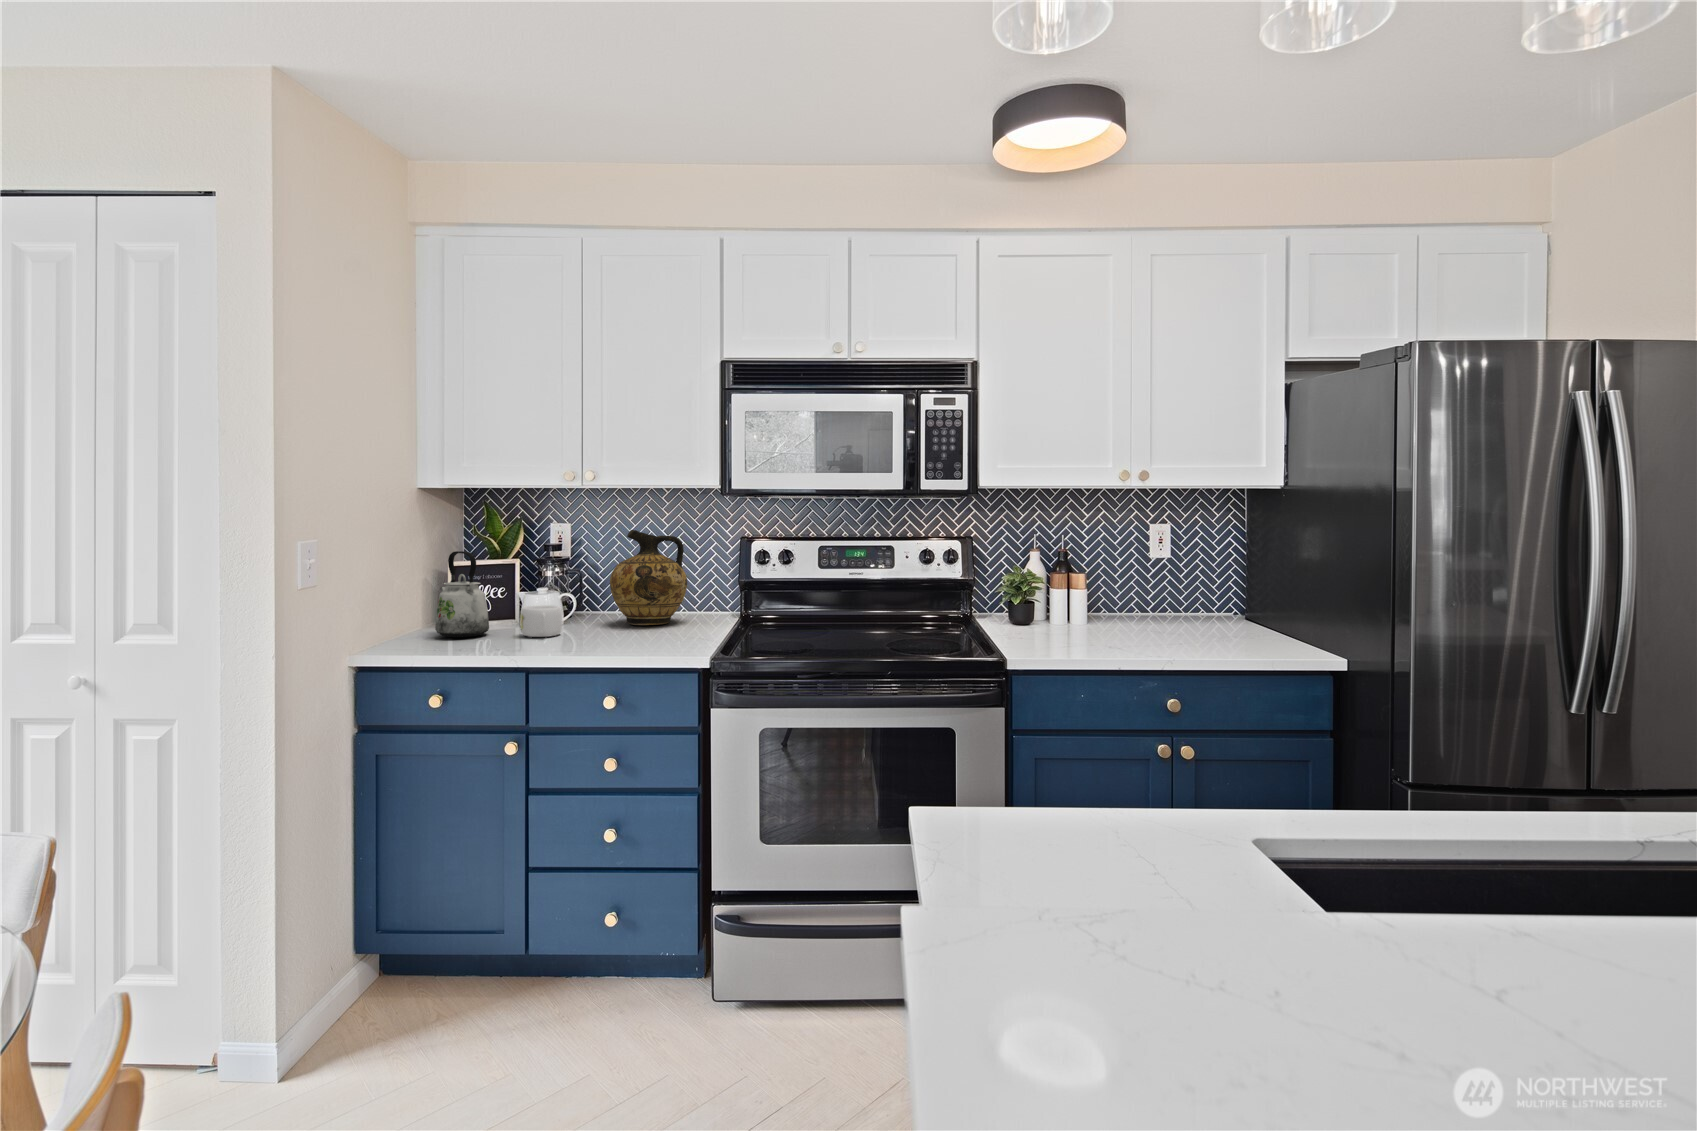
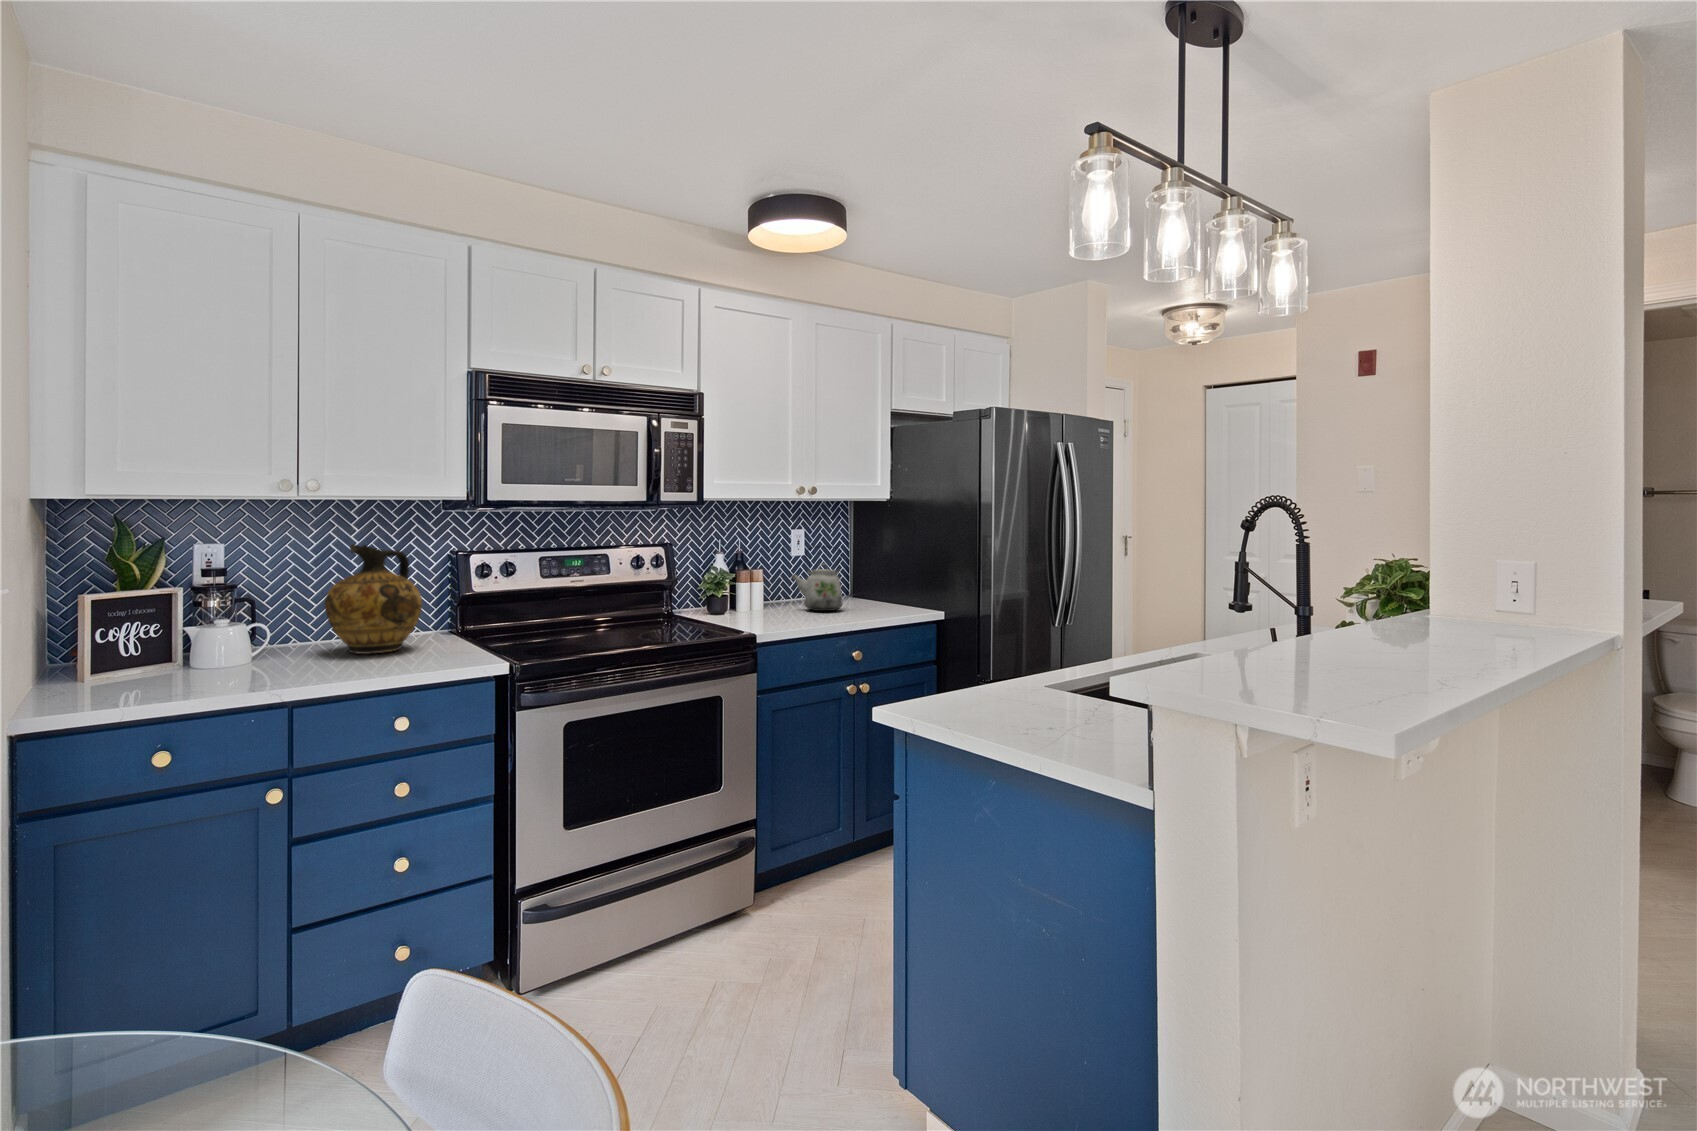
kettle: present [435,551,489,637] -> present [791,554,842,611]
mug: present [520,605,562,637] -> none [253,638,310,679]

